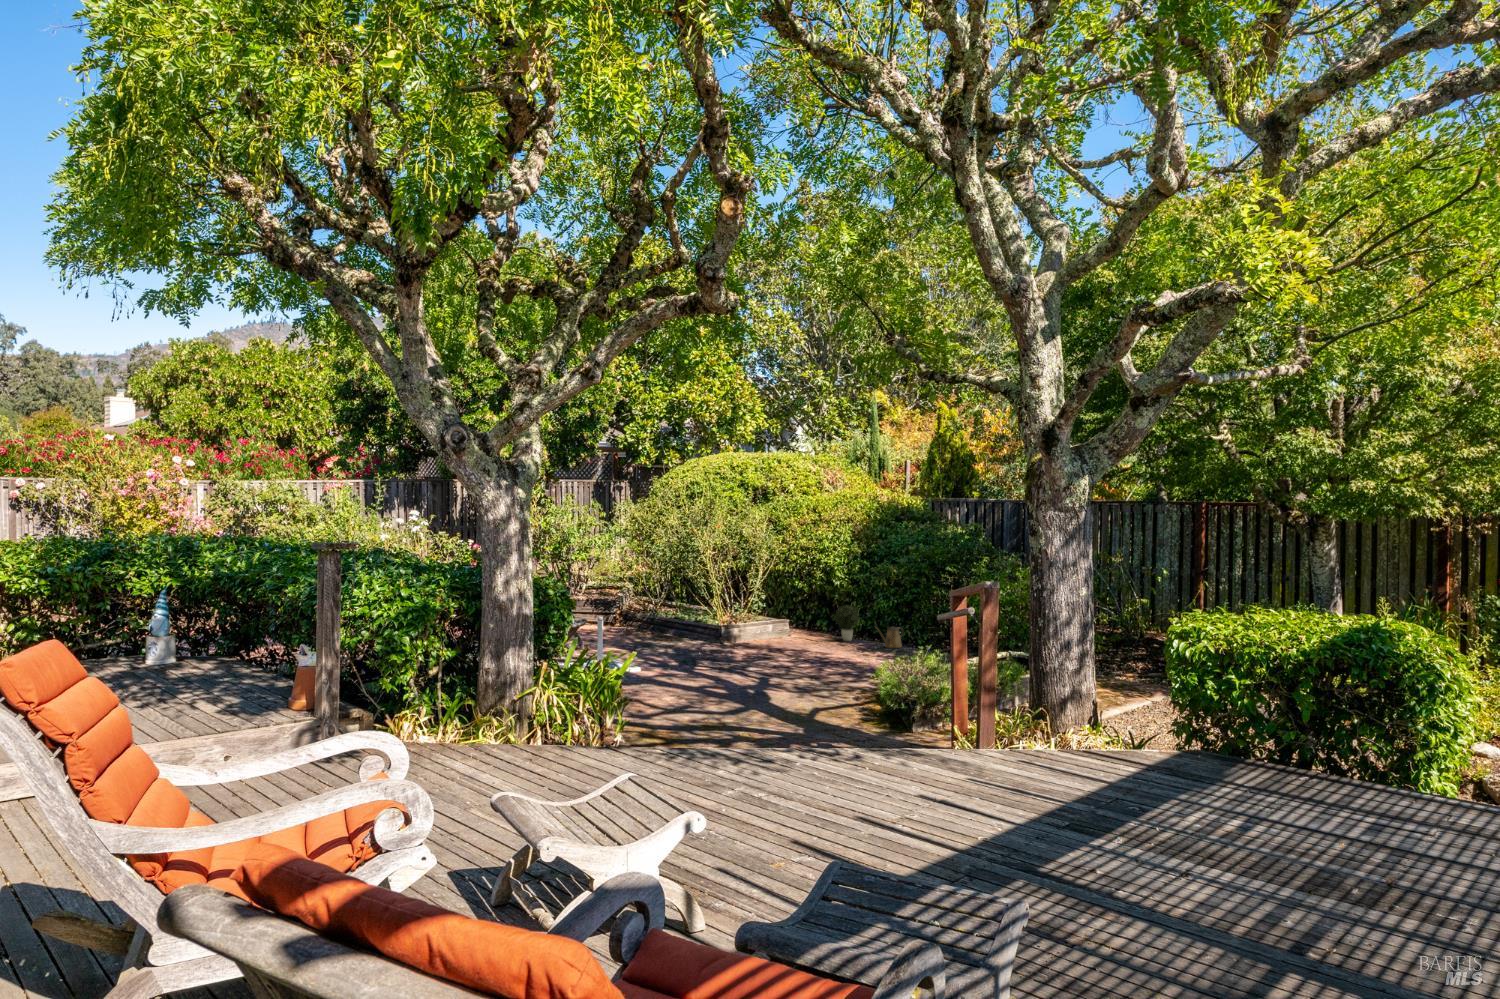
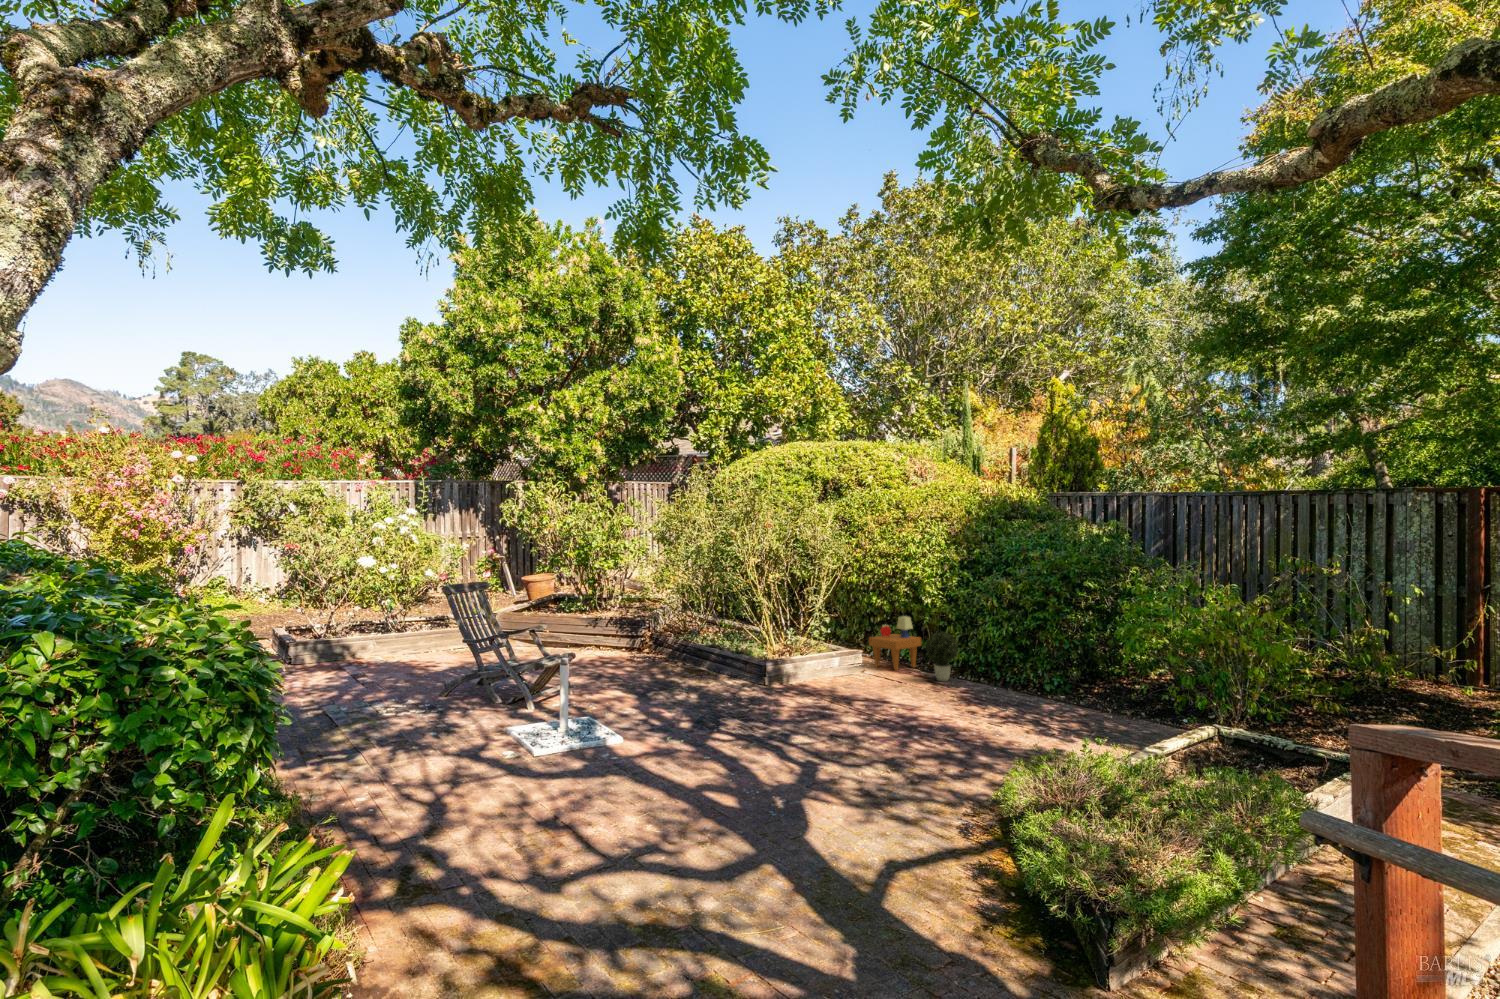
side table: none [792,595,832,636] -> present [869,616,921,671]
watering can: present [877,627,904,648] -> none [982,665,1024,696]

